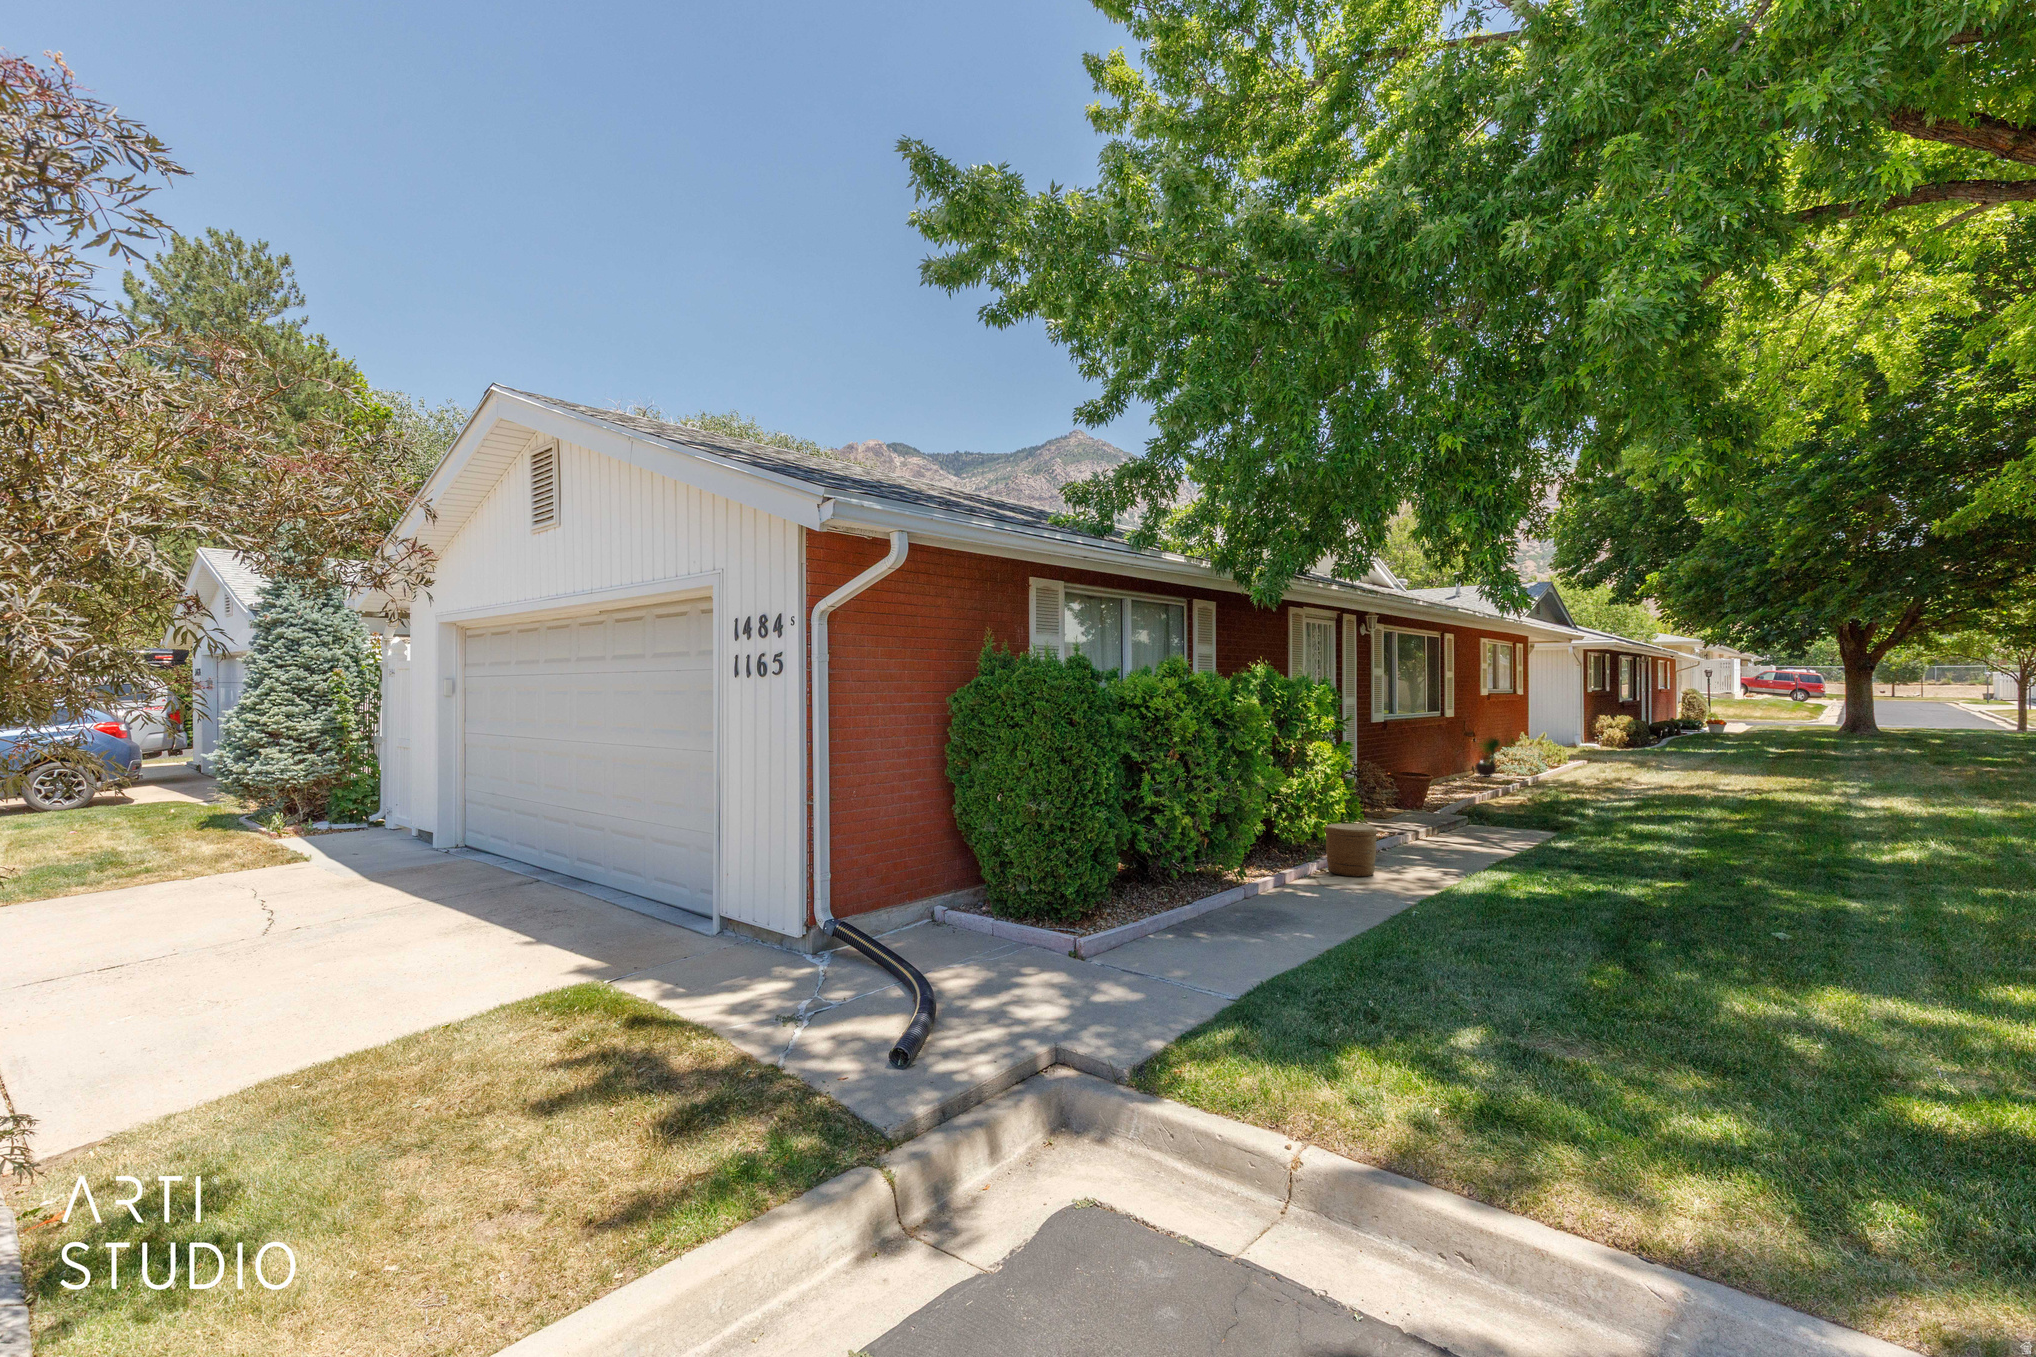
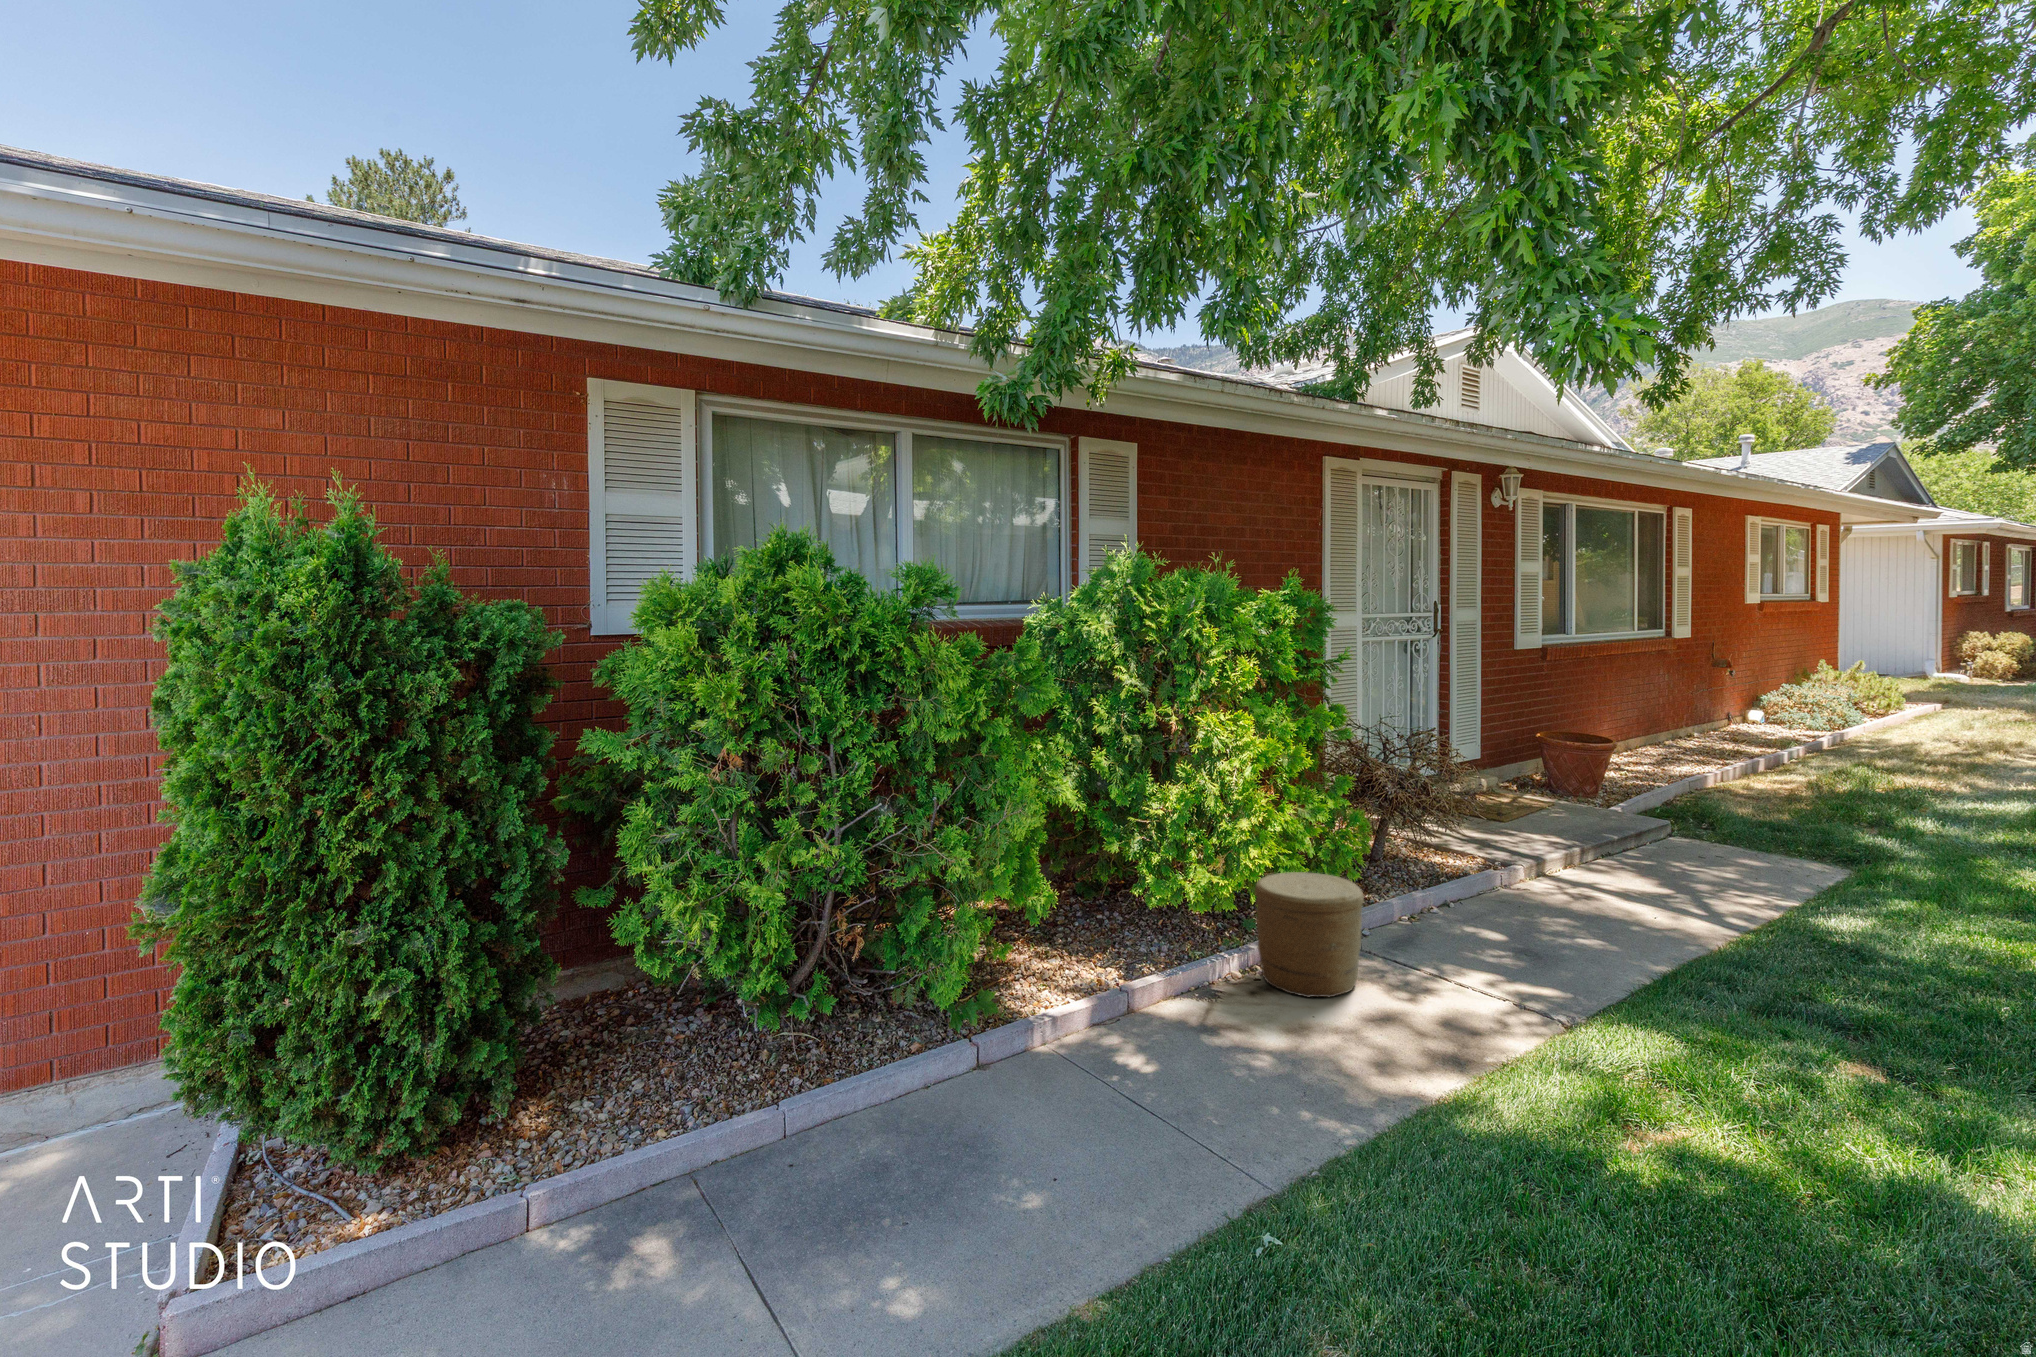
potted tree: present [1475,737,1501,777] -> none [1730,664,1779,732]

